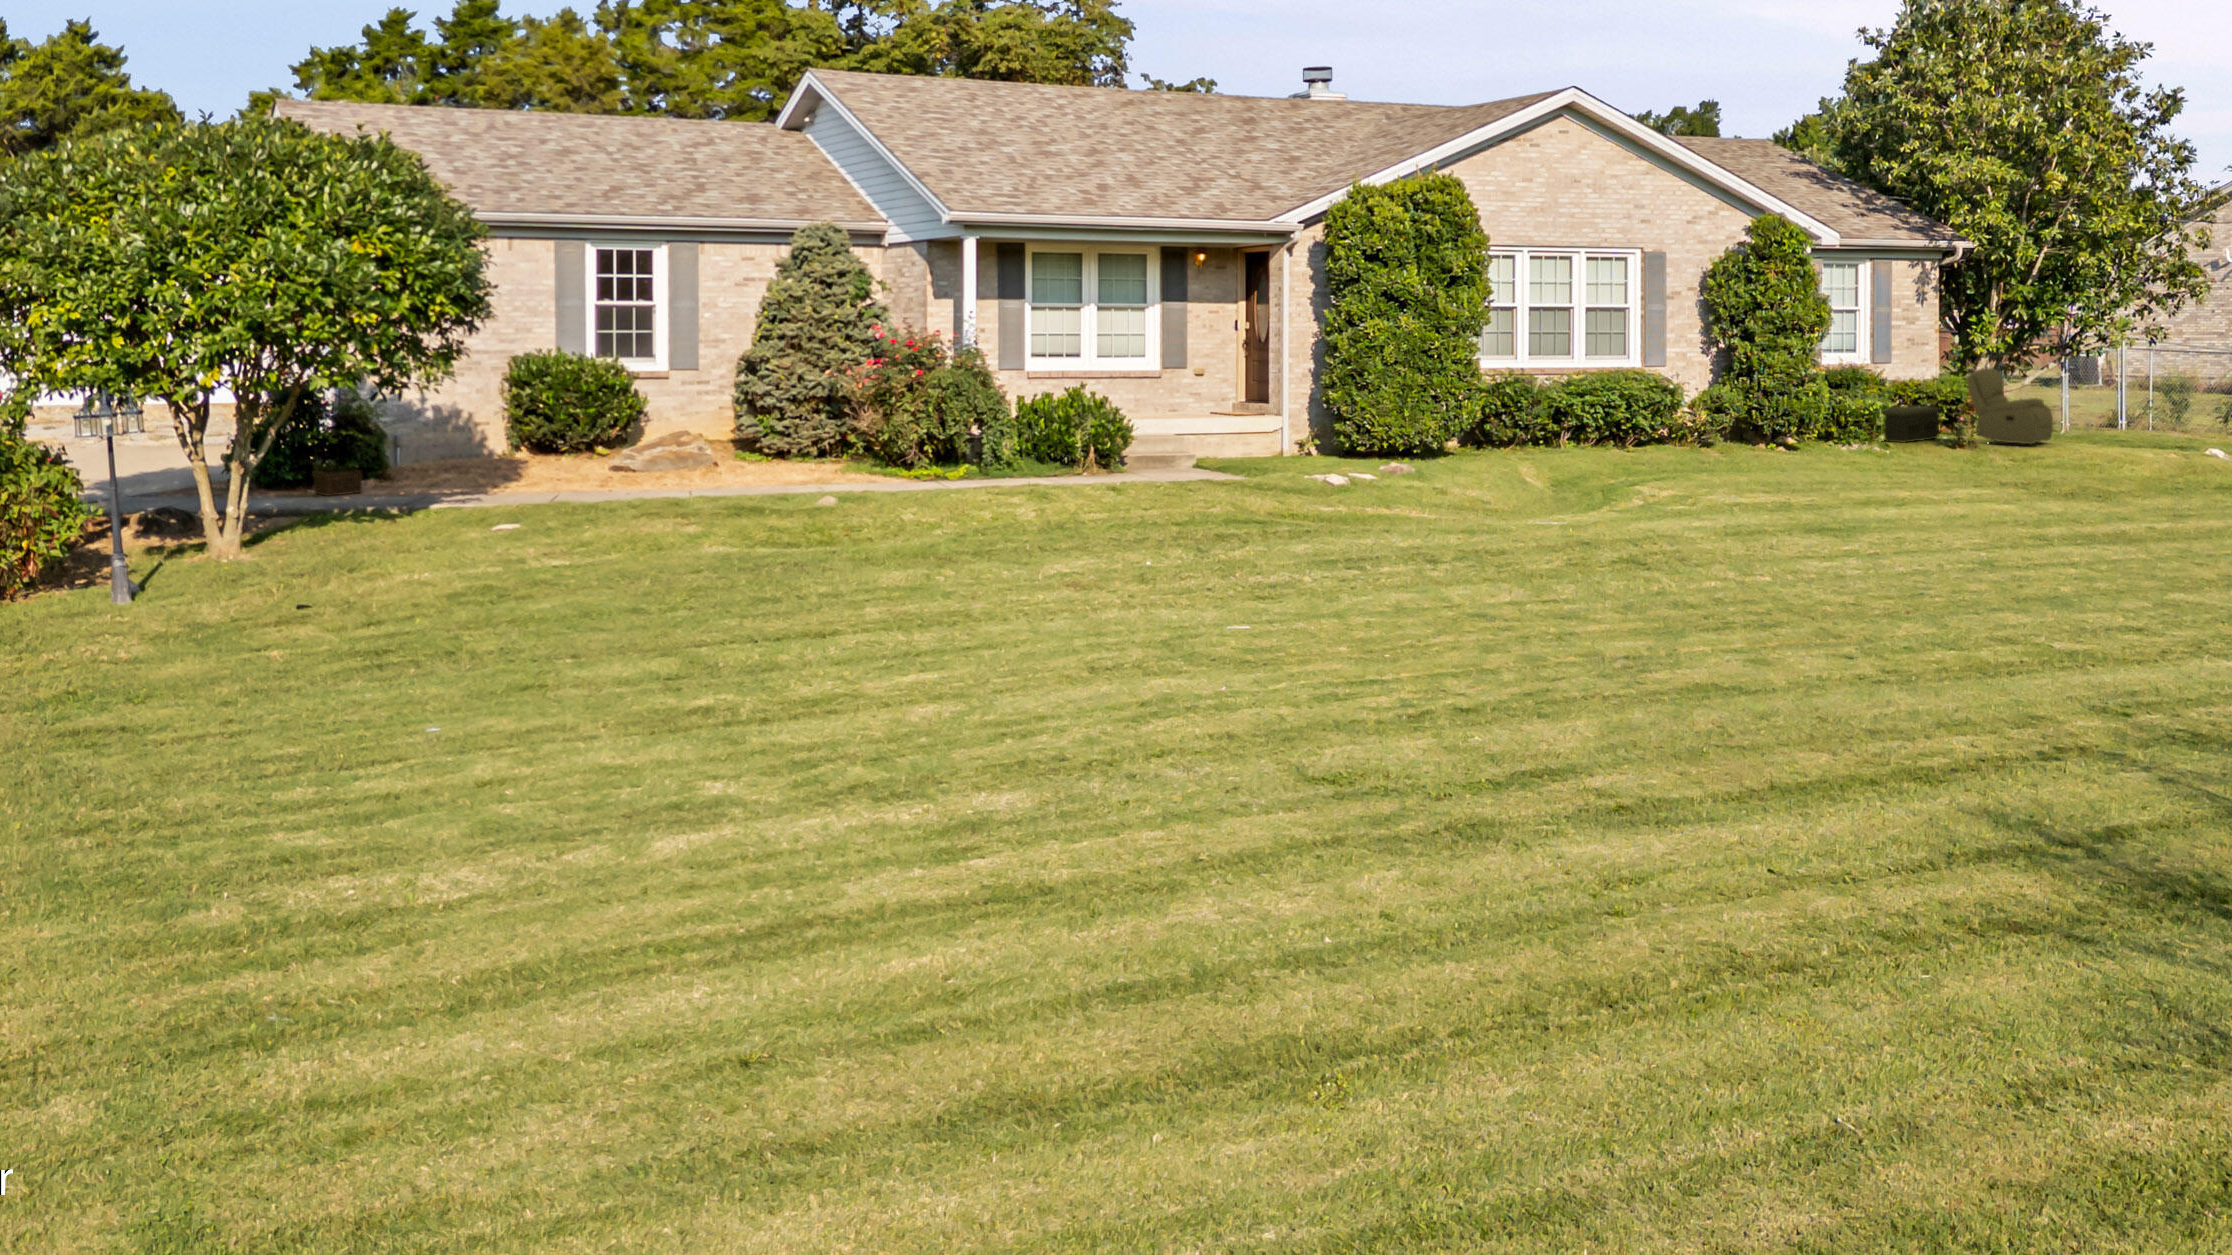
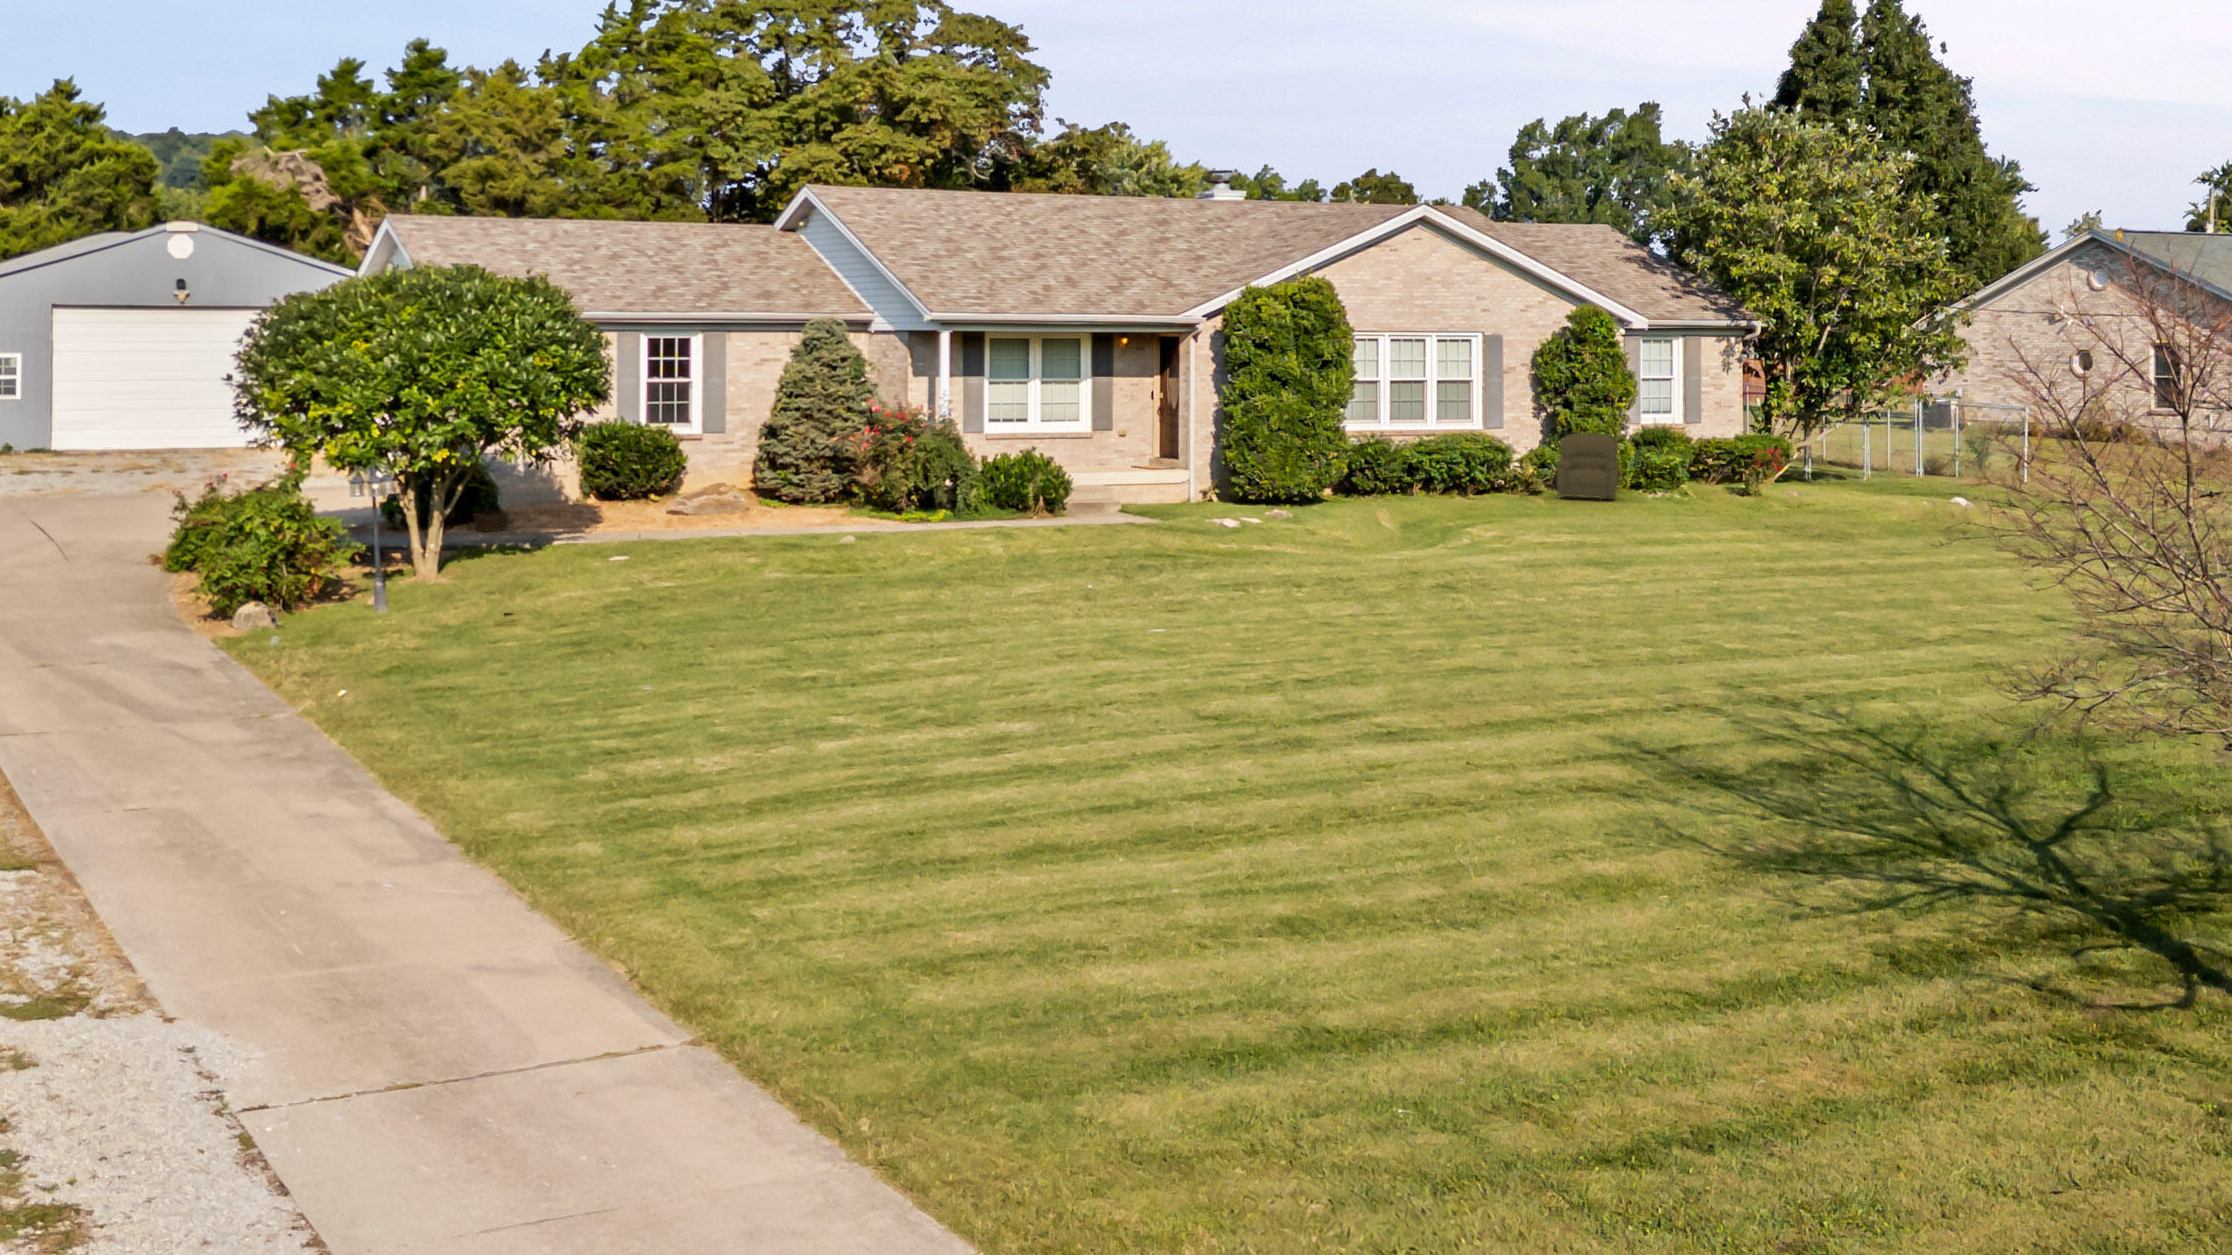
chair: present [1966,368,2053,445] -> present [1556,433,1619,500]
storage bench: present [1884,406,1939,443] -> none [1686,458,1741,490]

